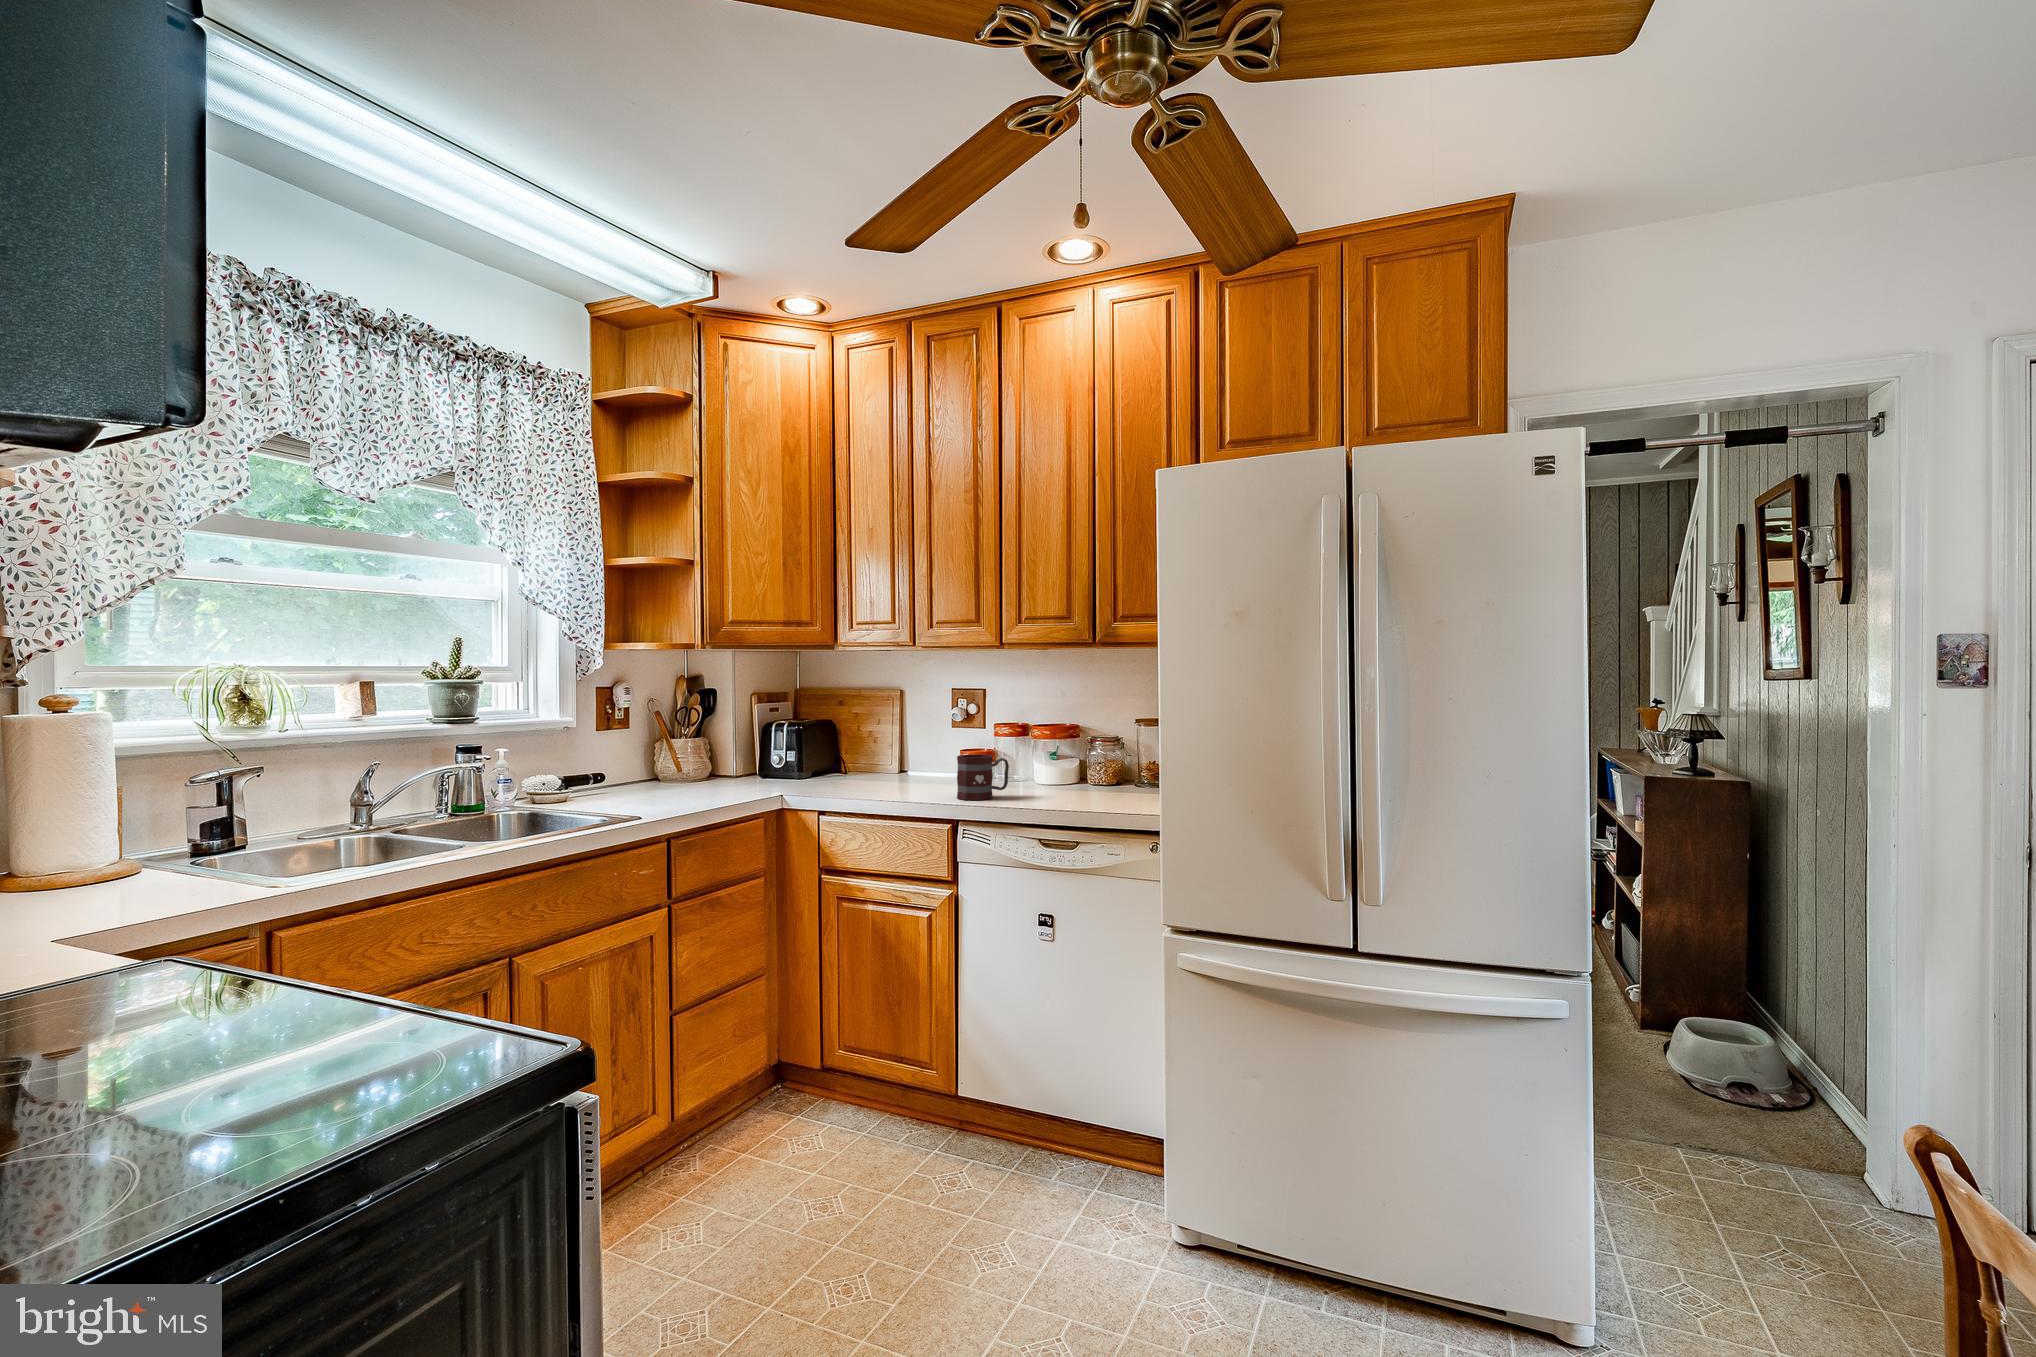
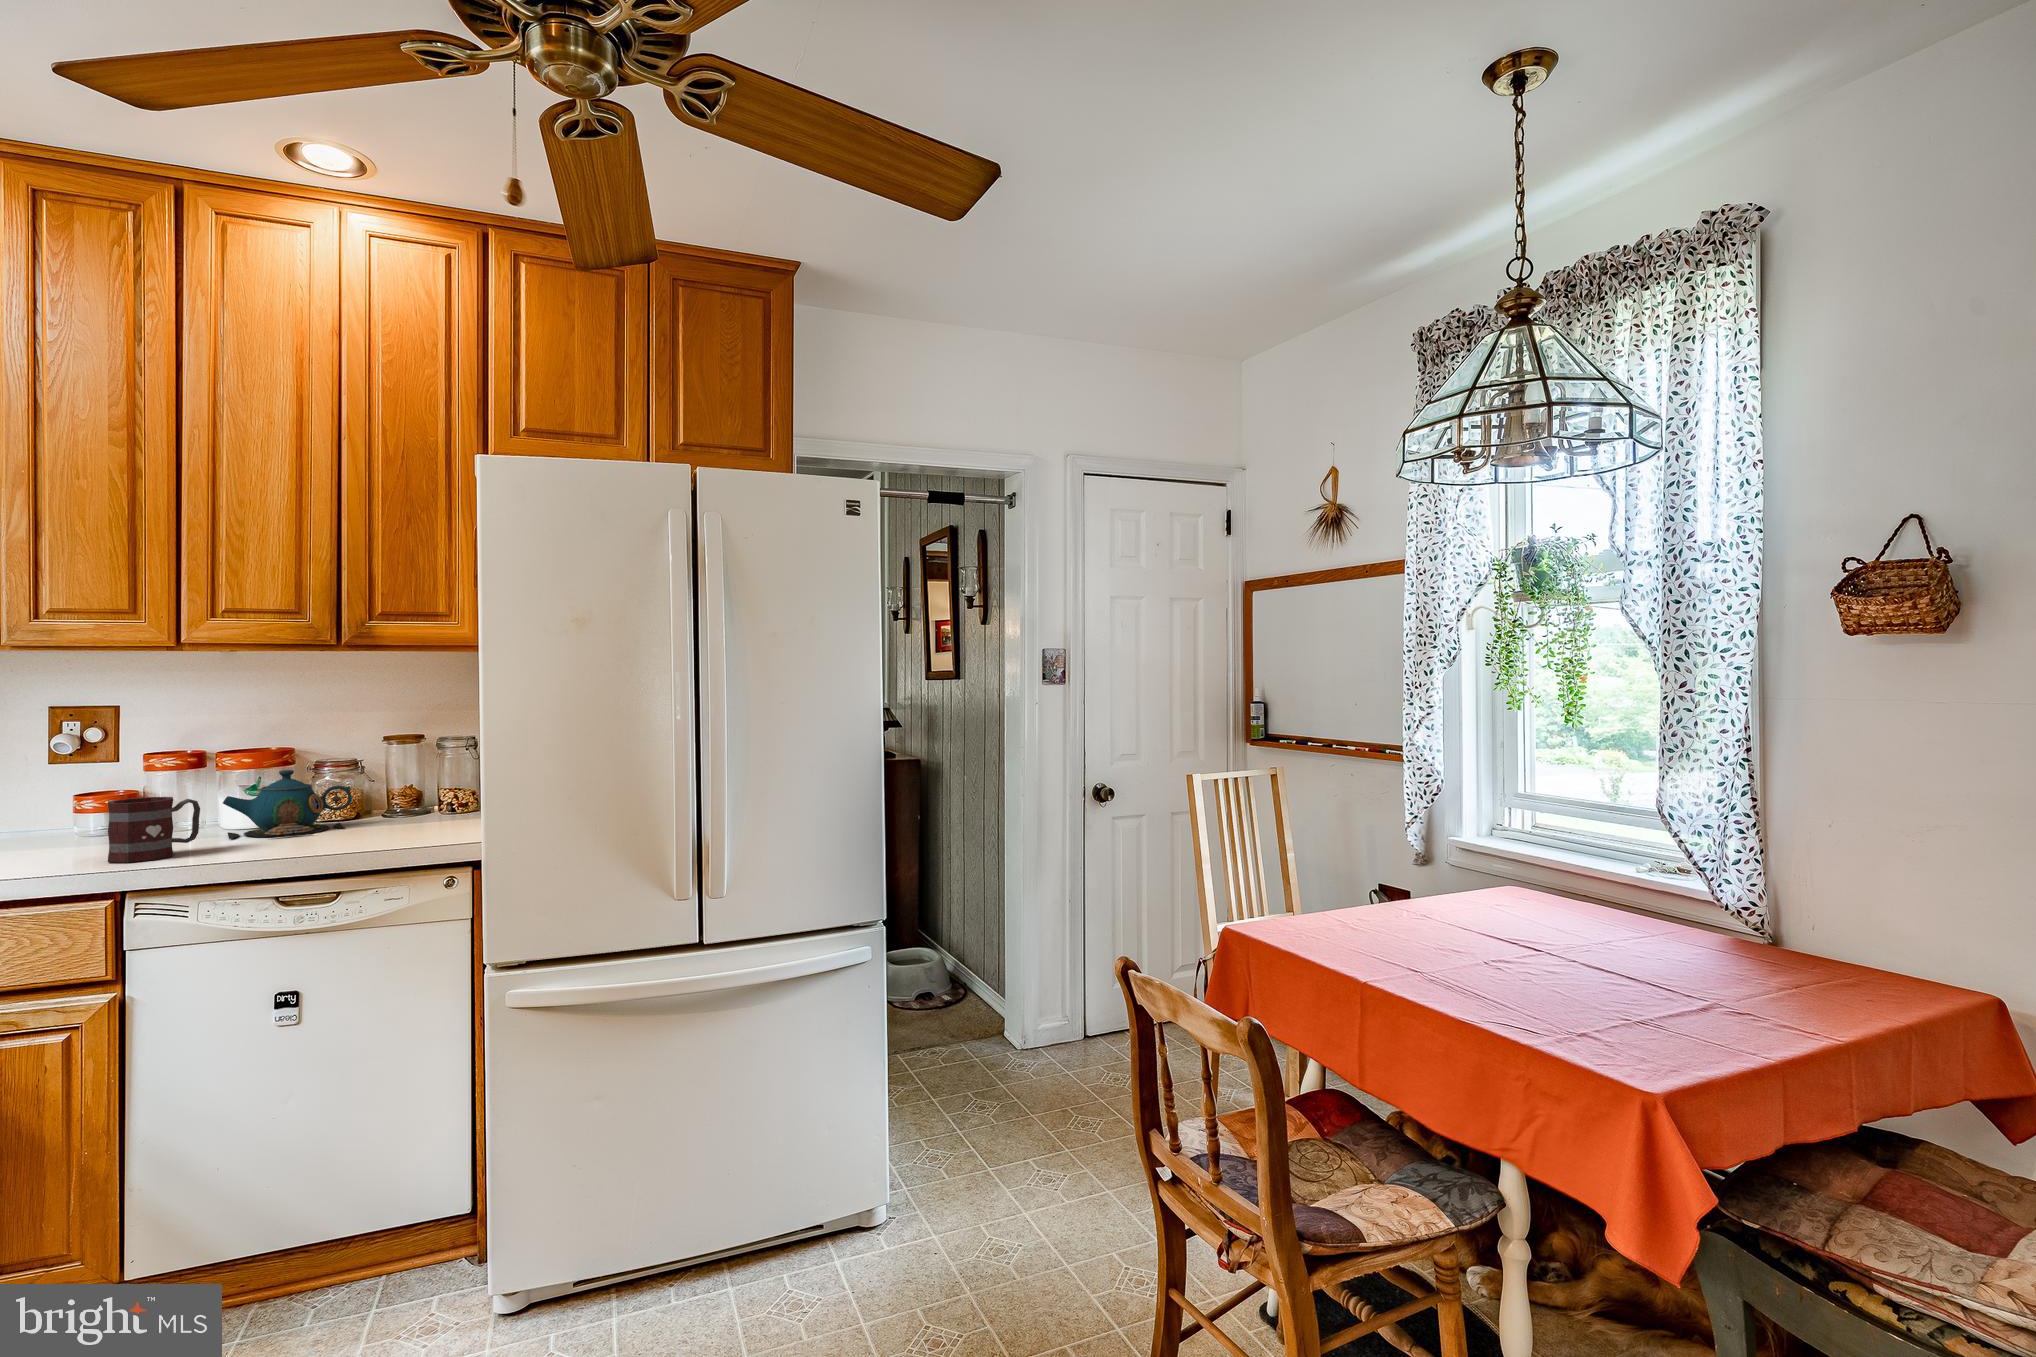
teapot: none [1028,741,1110,794] -> present [223,770,352,839]

